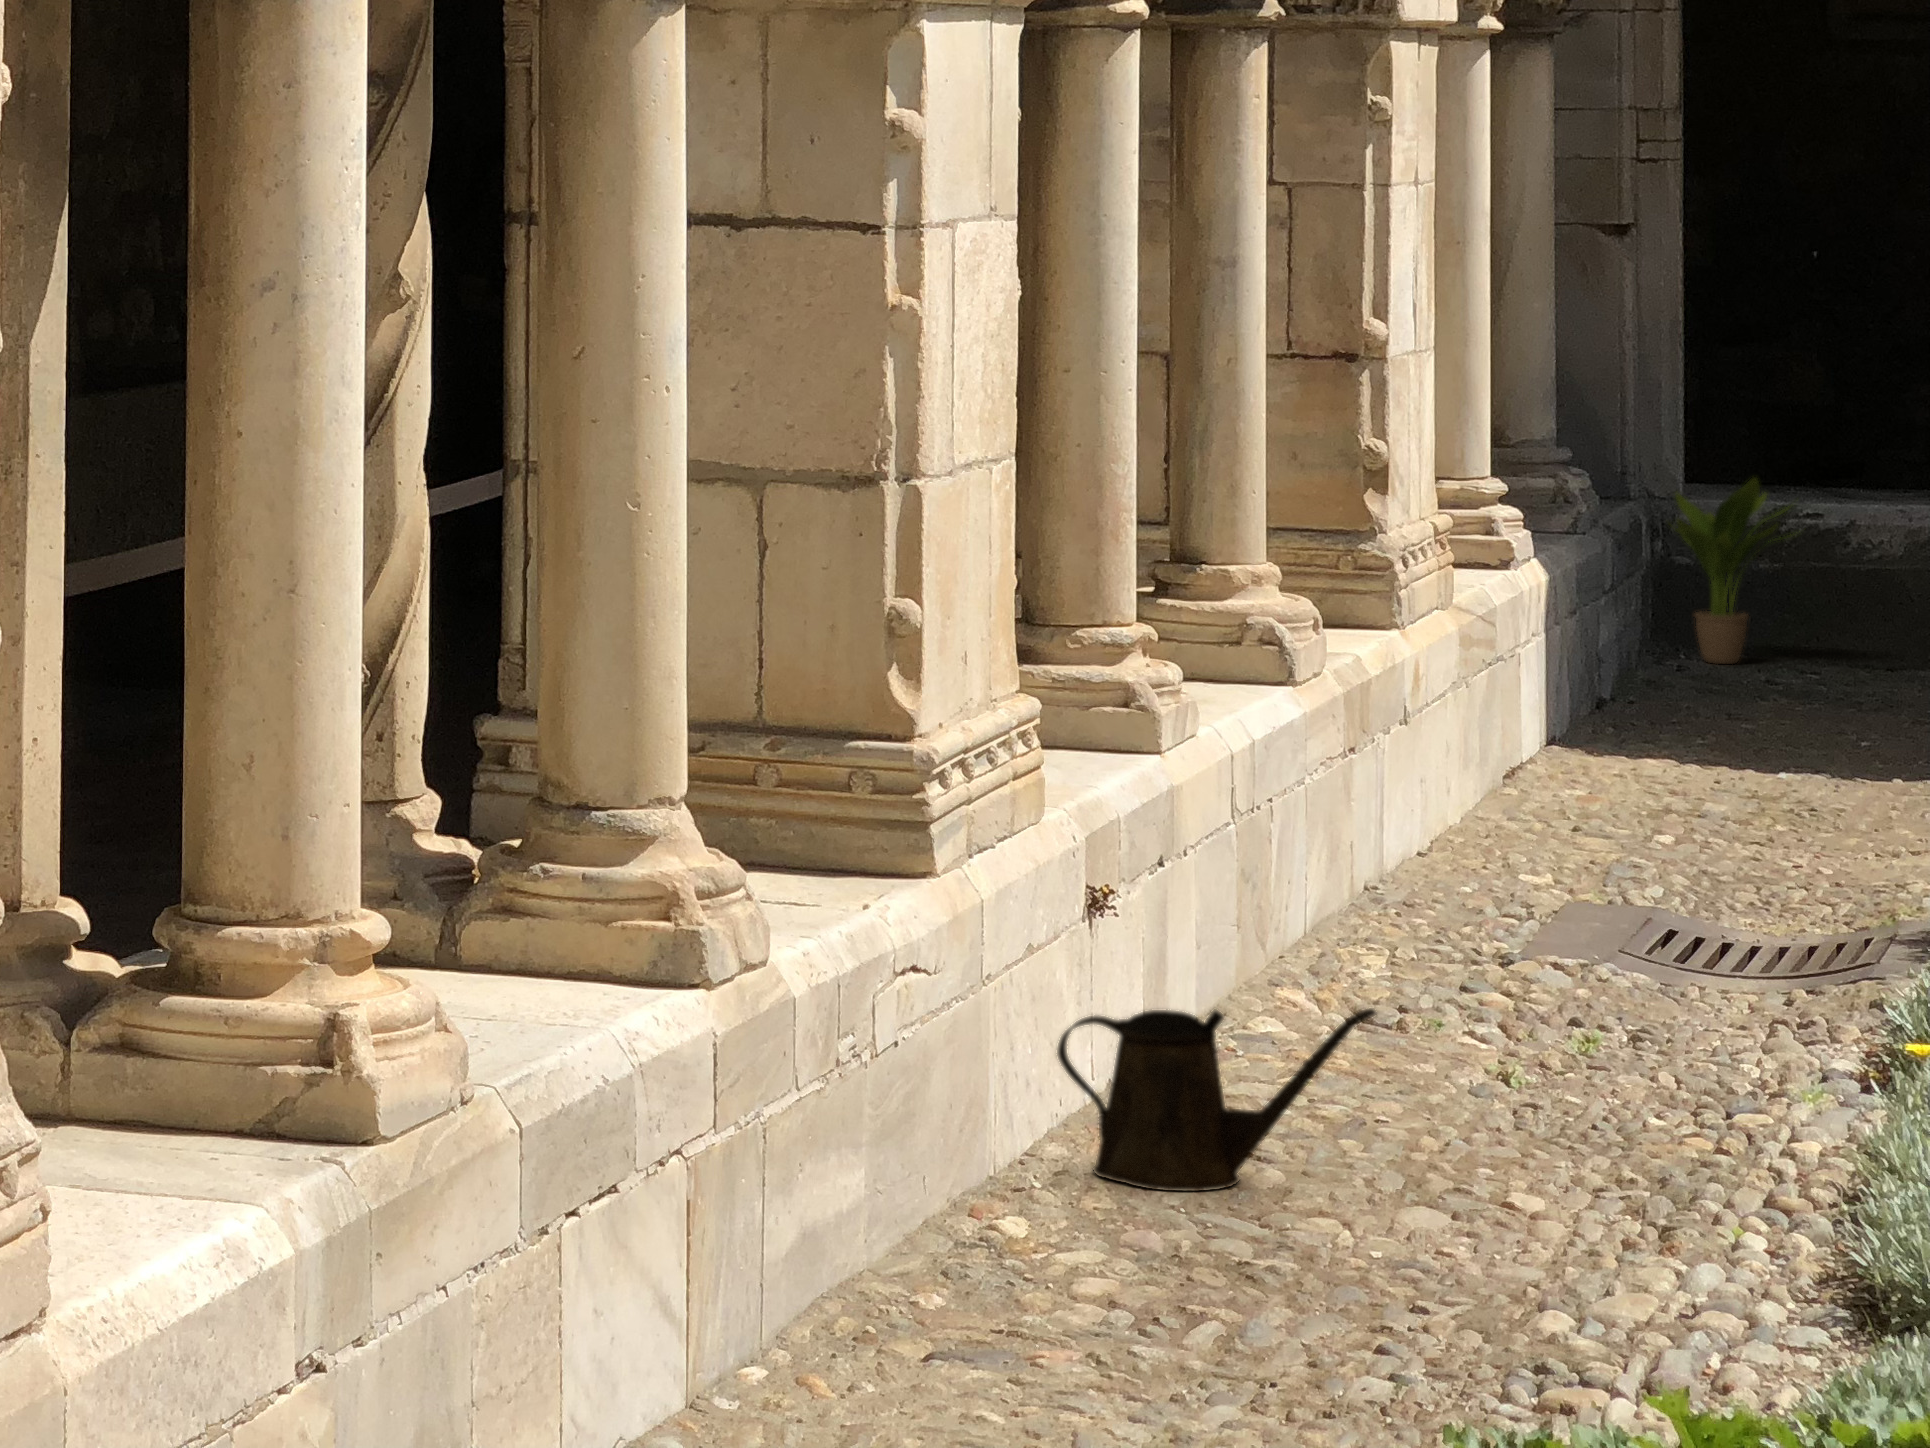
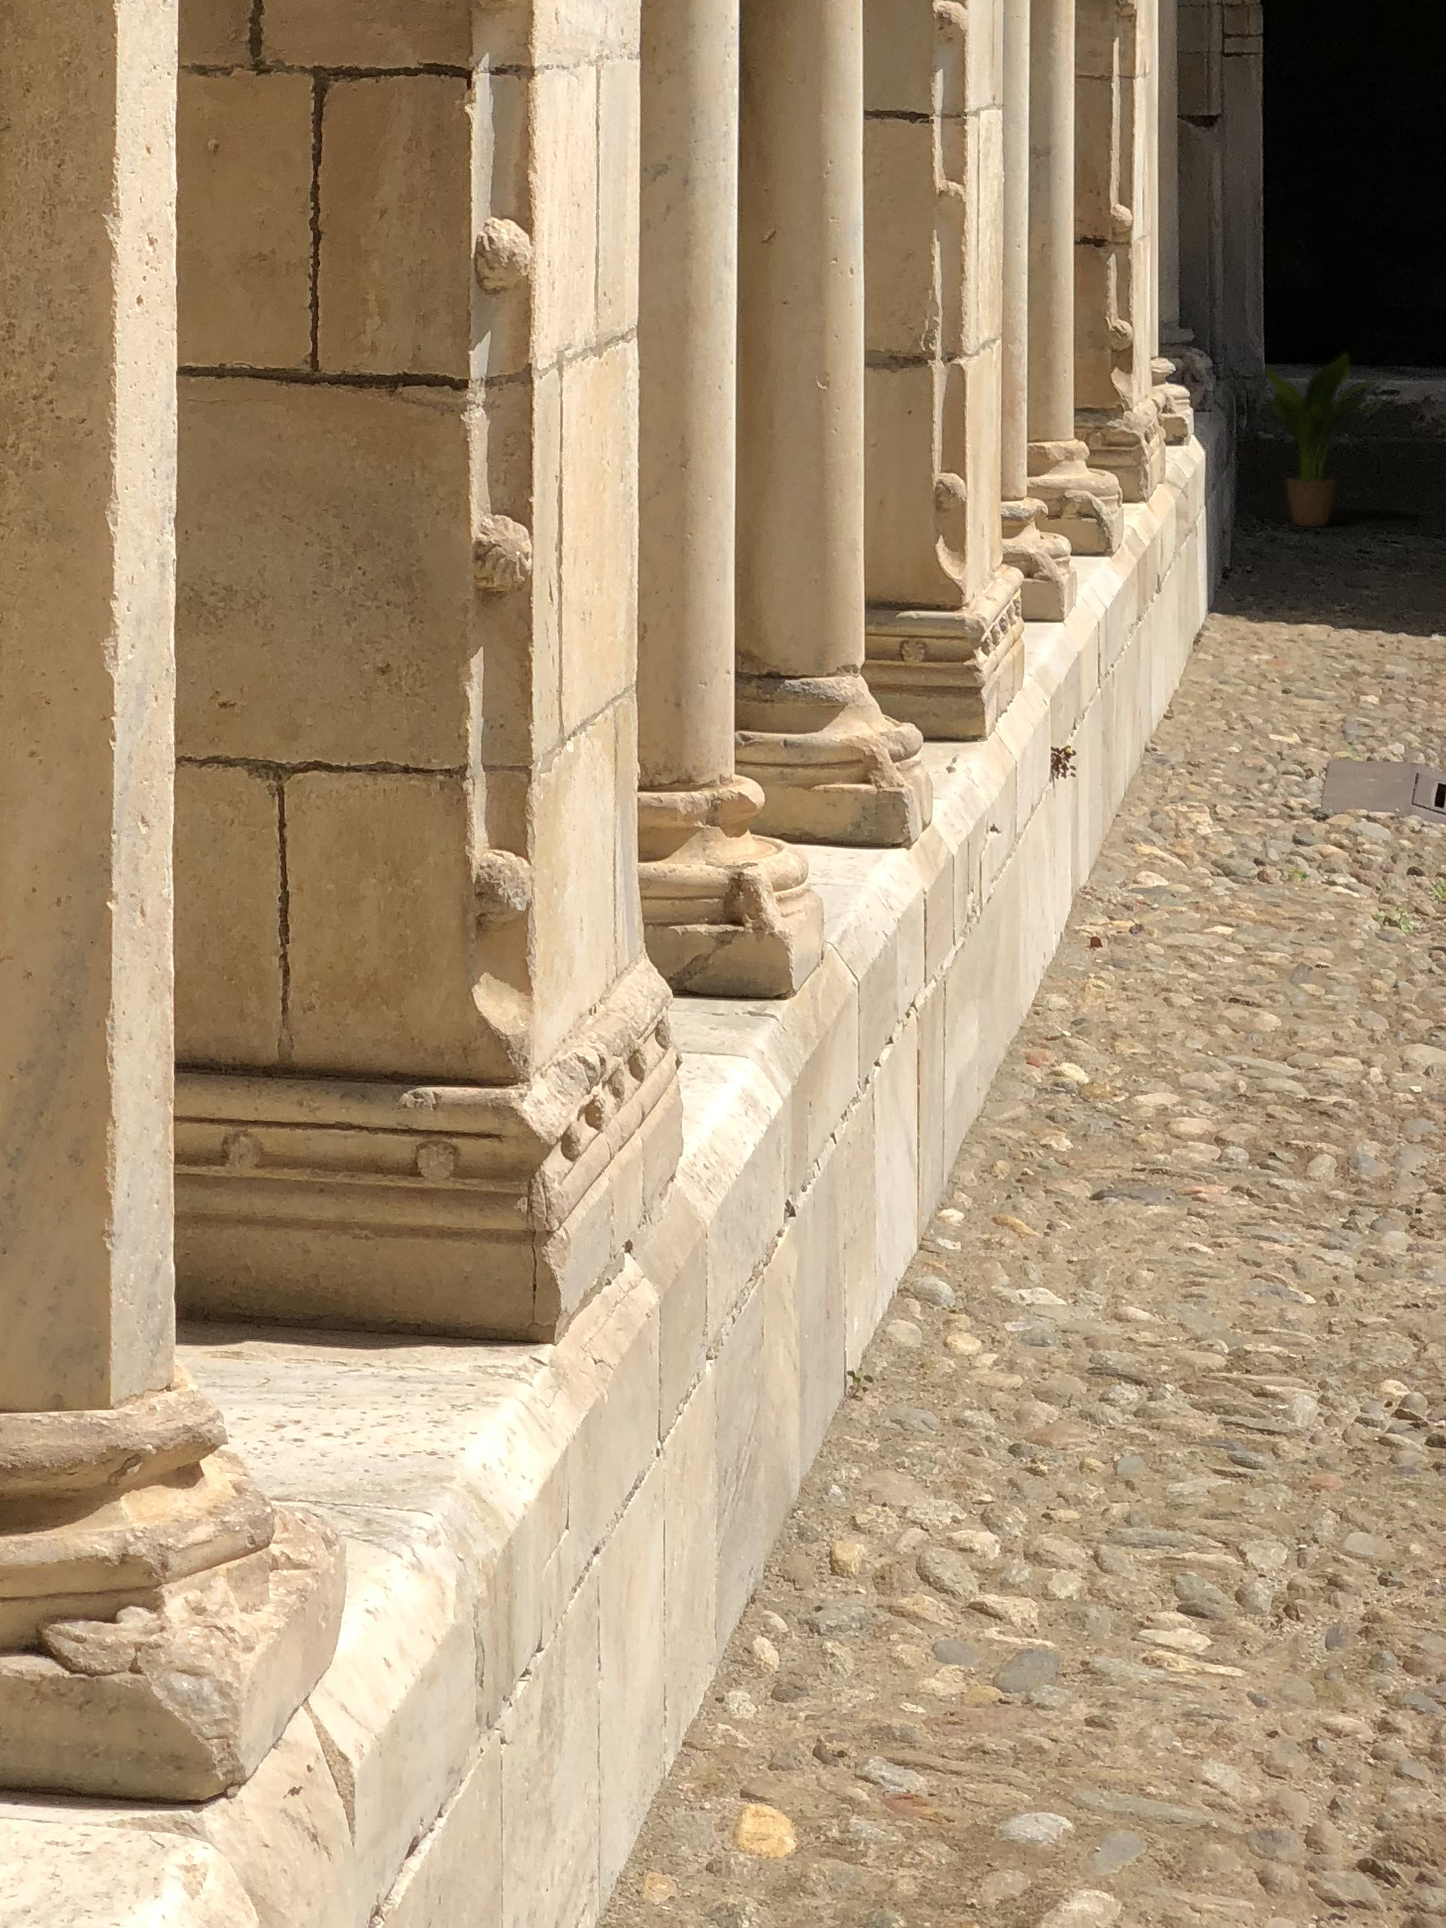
watering can: present [1057,1008,1376,1191] -> none [1069,845,1375,1022]

